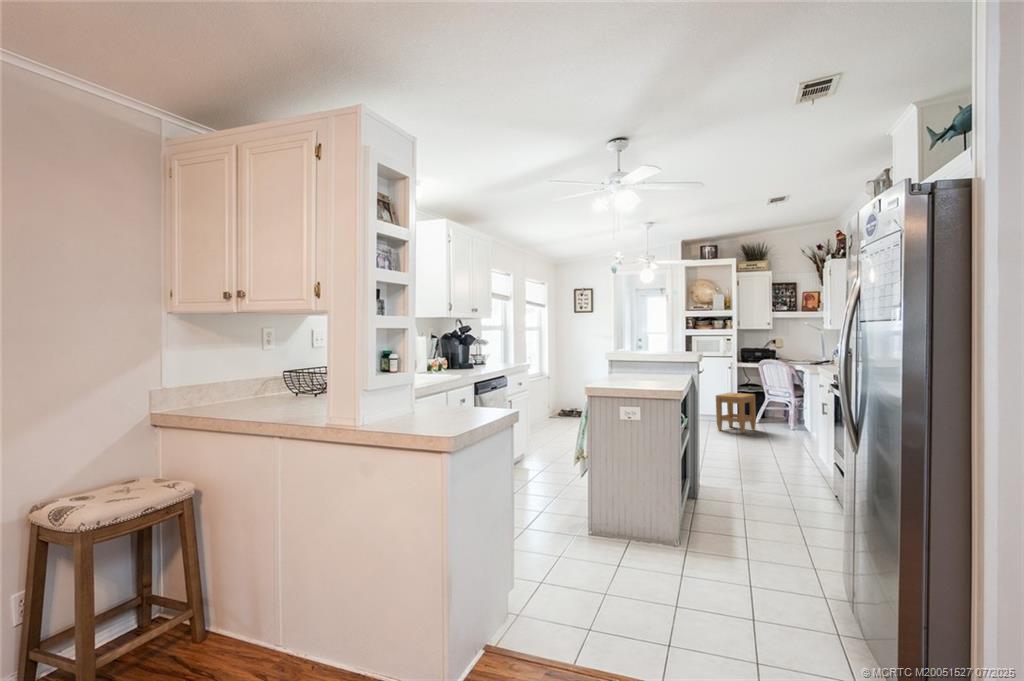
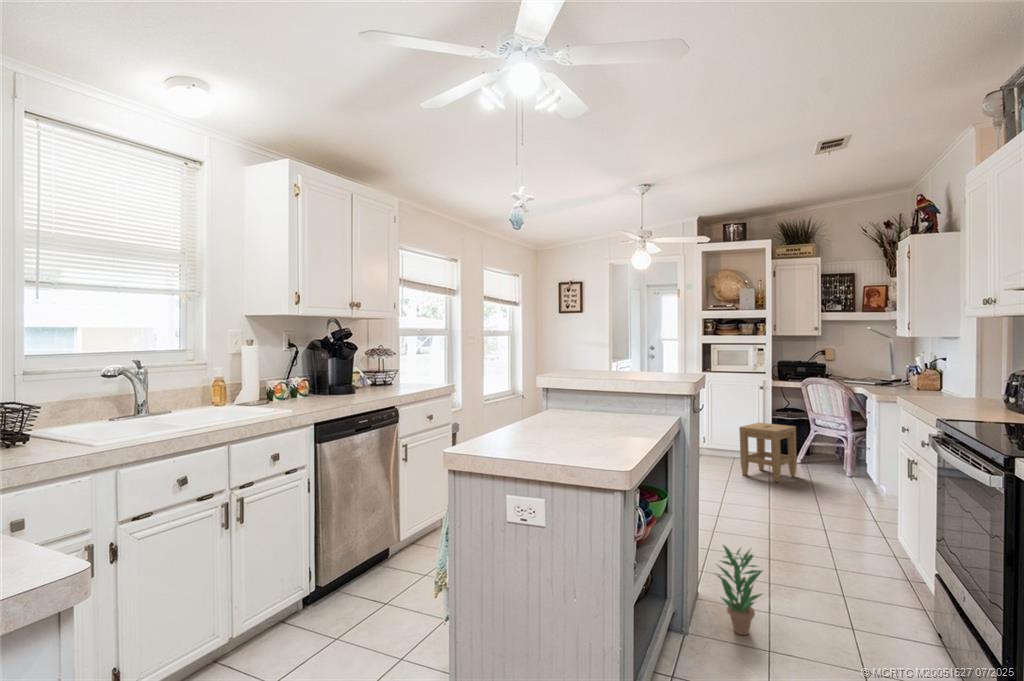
potted plant: none [713,447,742,498] -> present [718,546,762,635]

